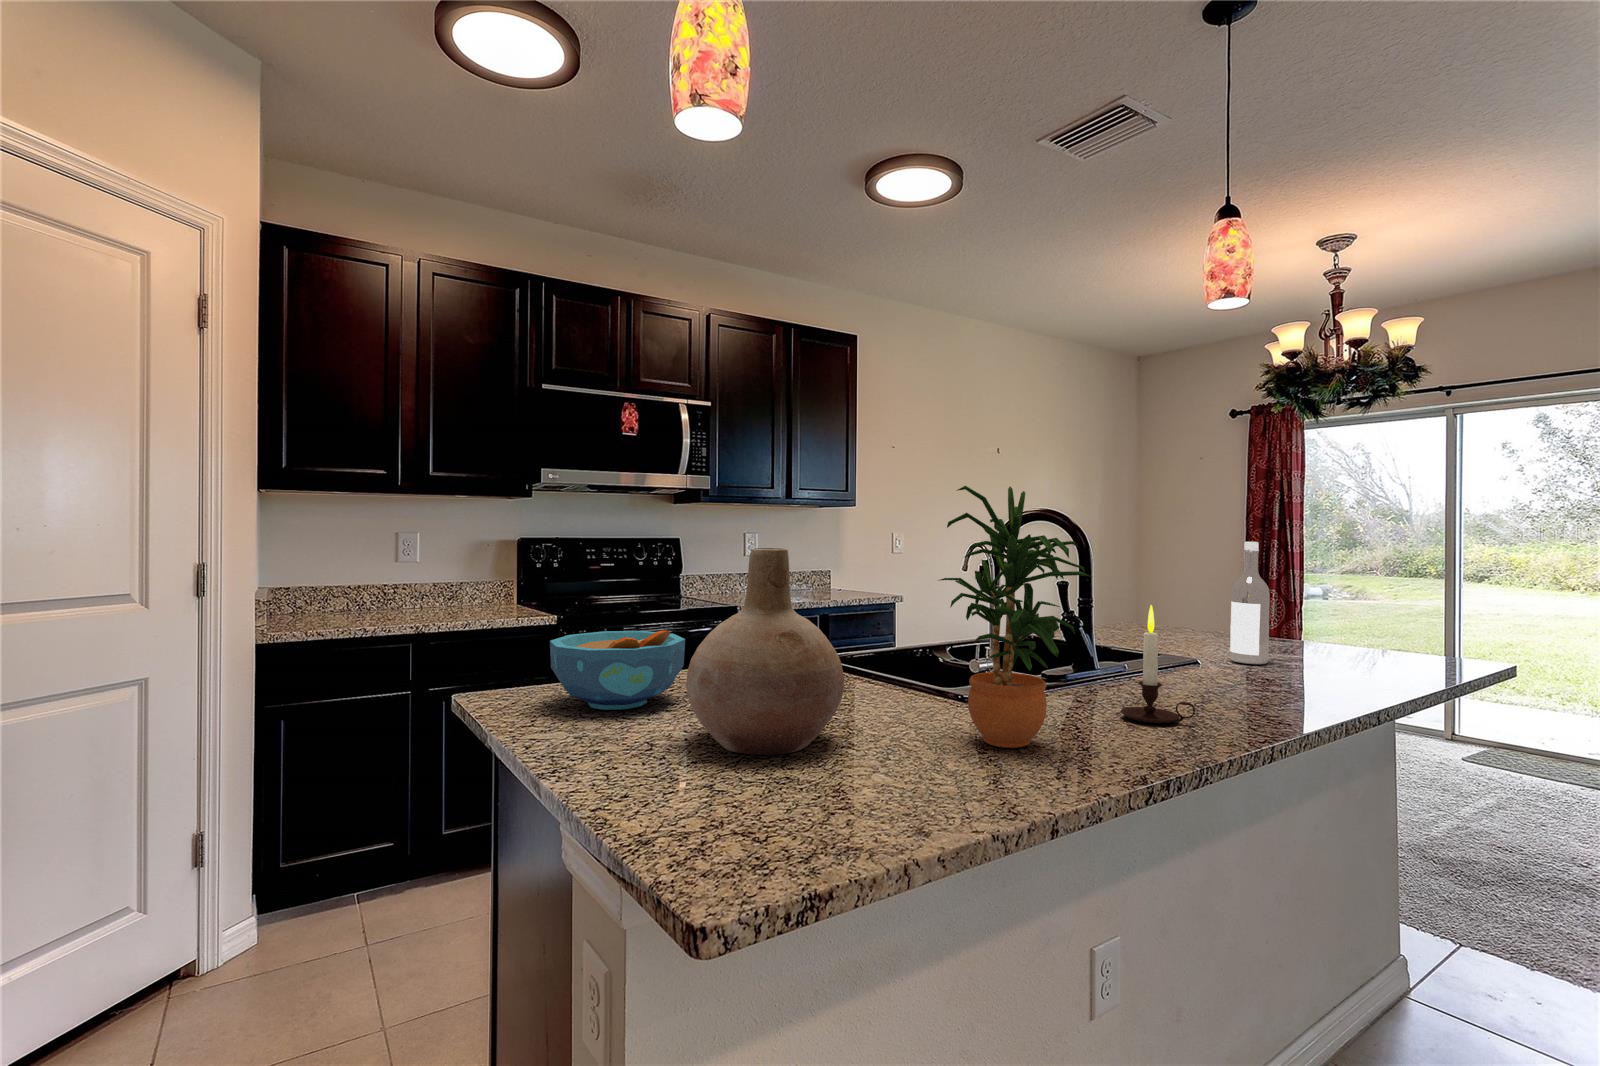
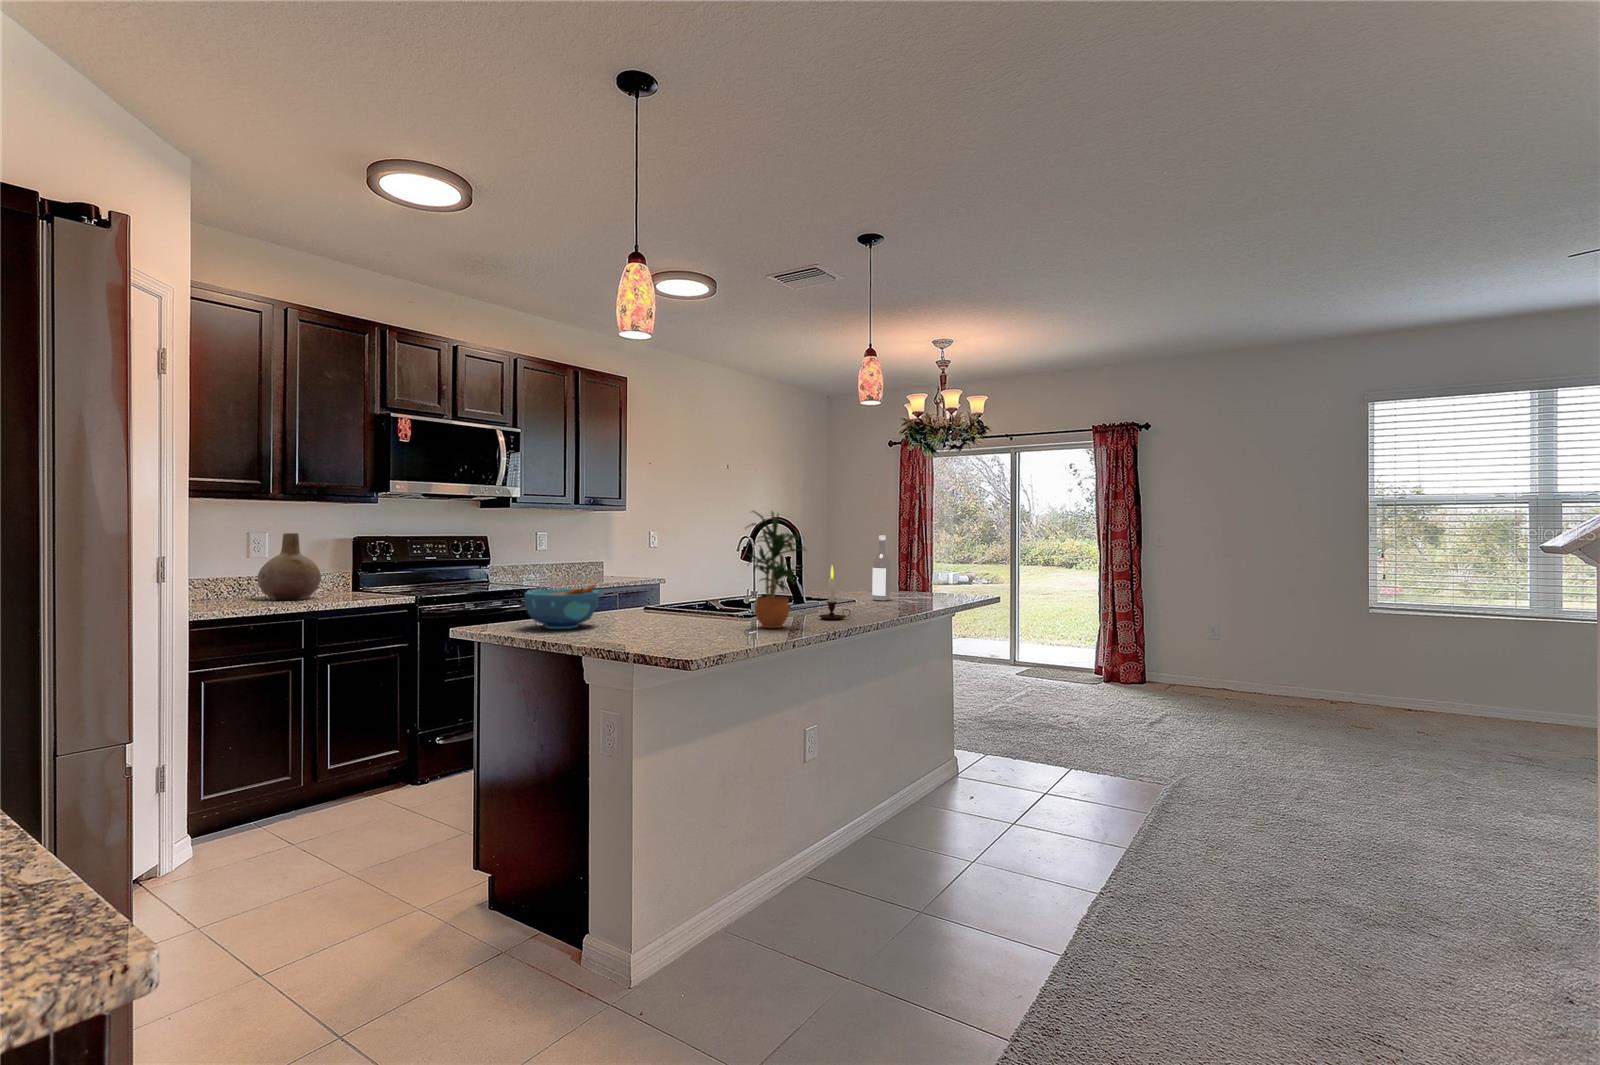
vase: present [686,548,844,755] -> present [258,533,321,600]

